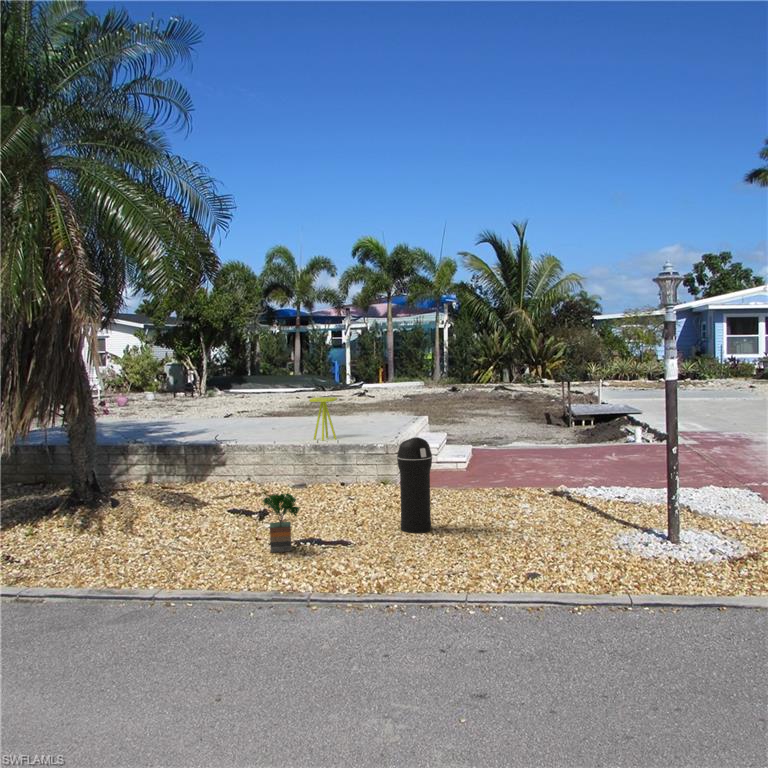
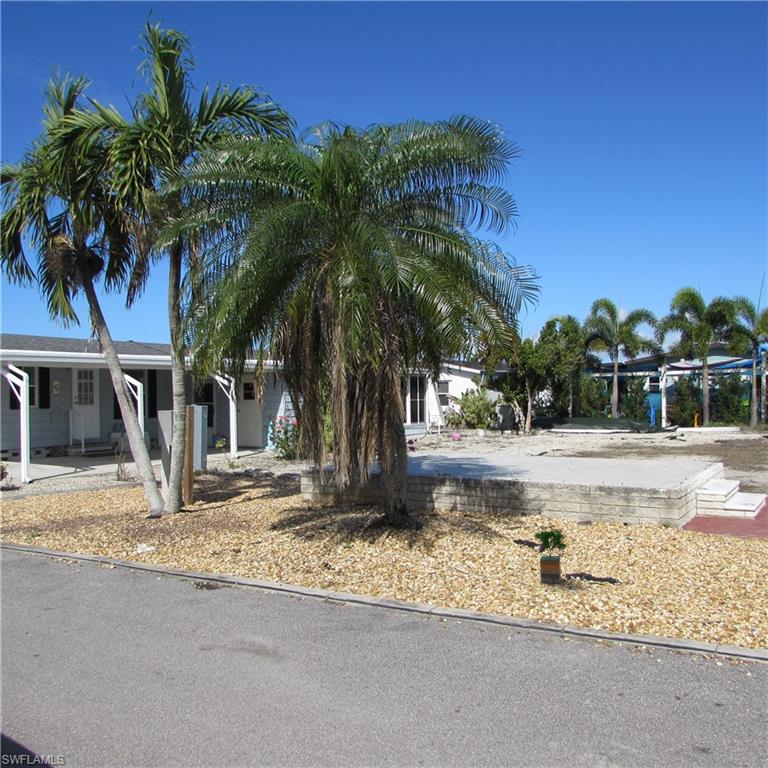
side table: present [309,397,337,441] -> none [596,442,624,482]
trash can: present [397,437,432,533] -> none [667,485,704,579]

